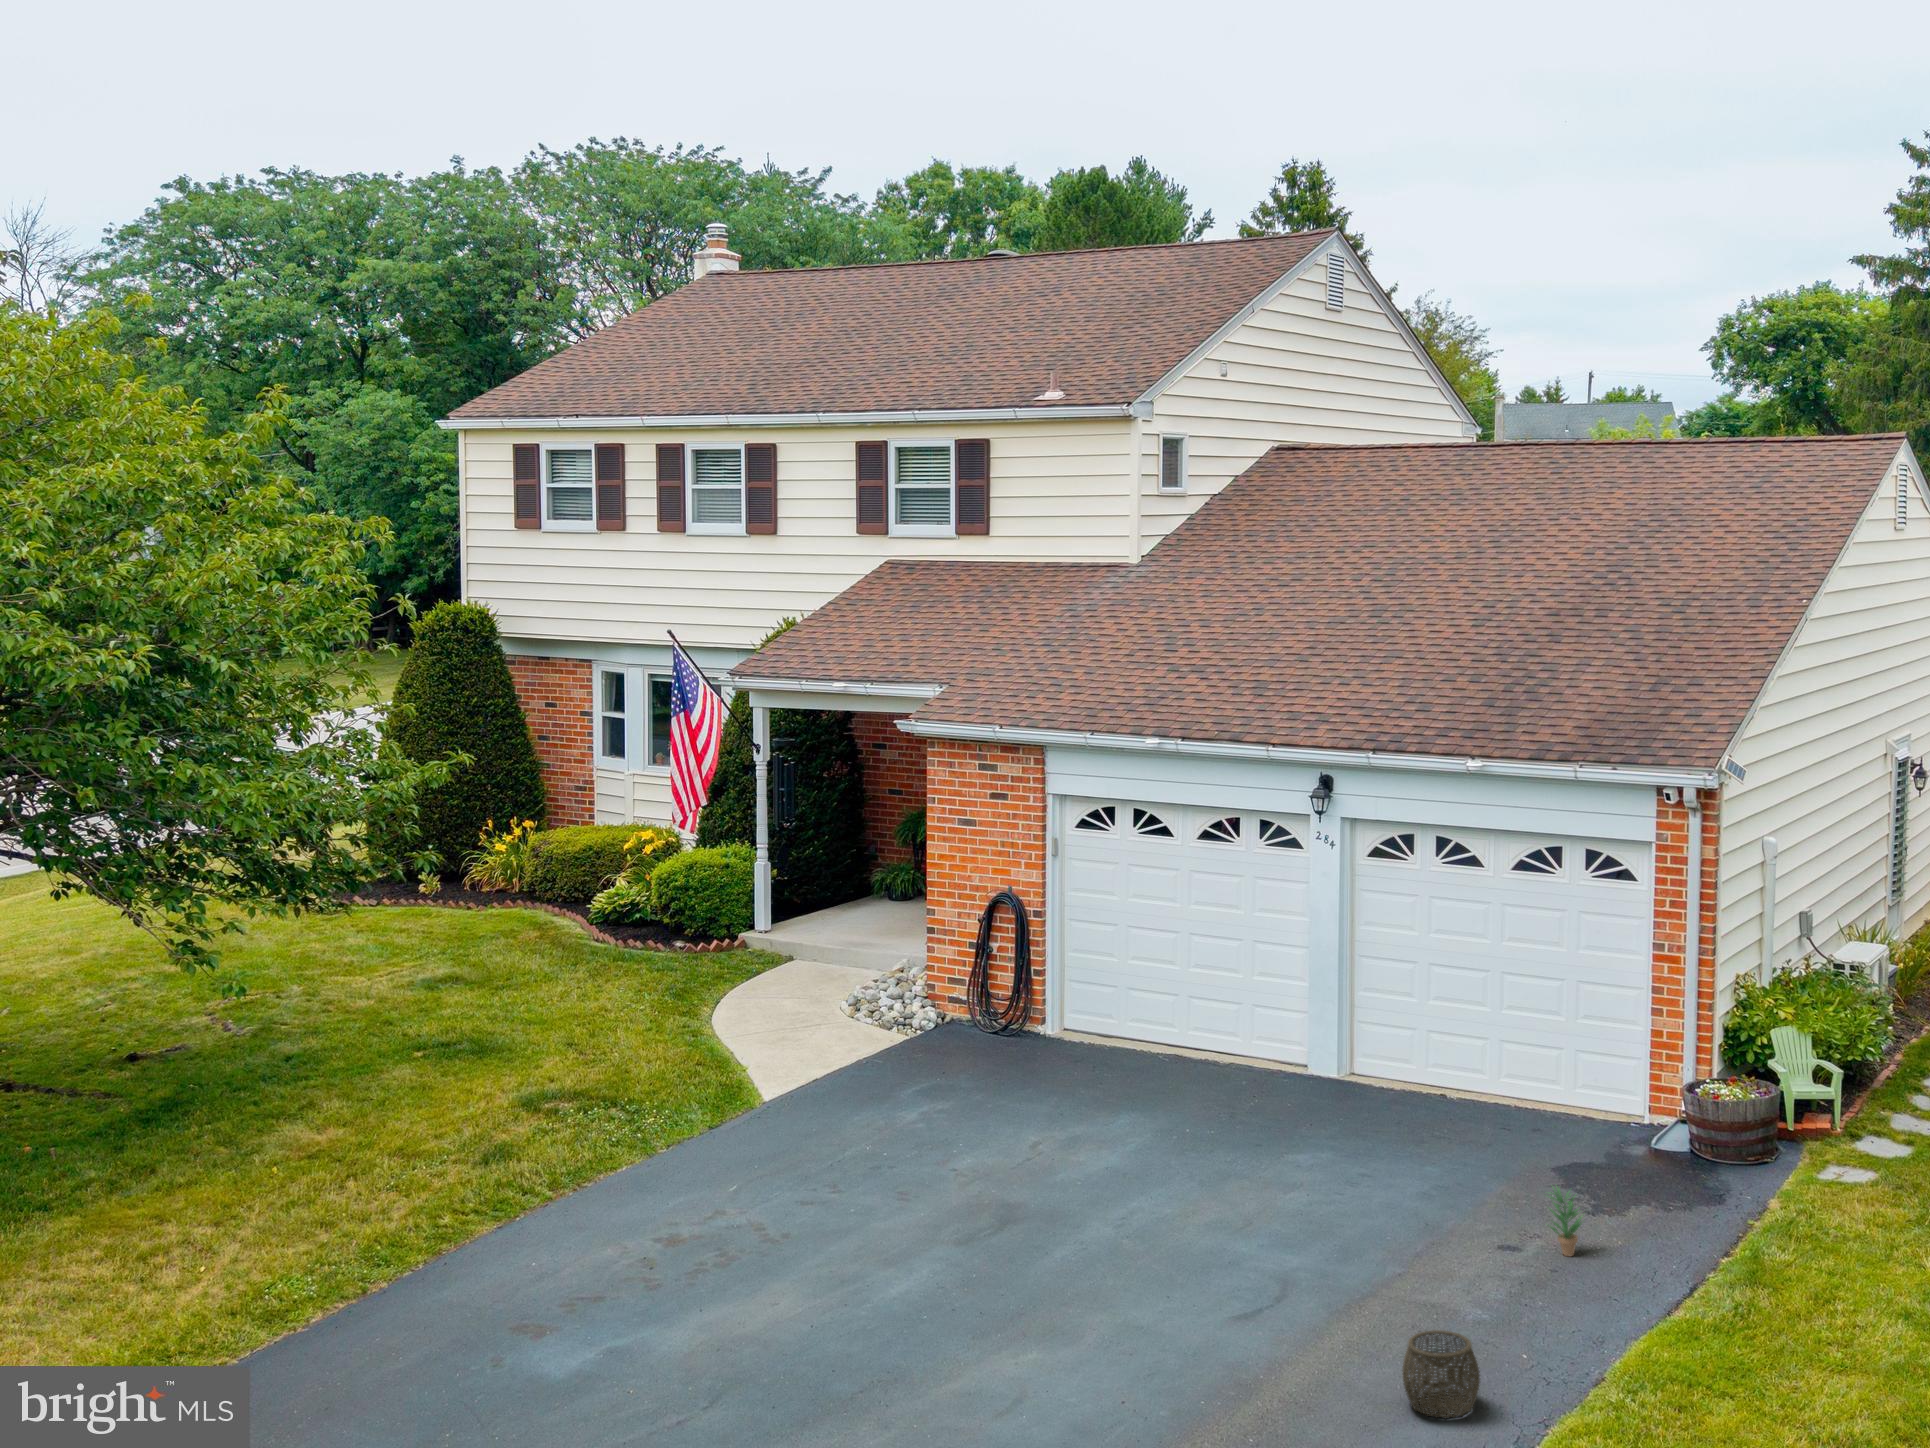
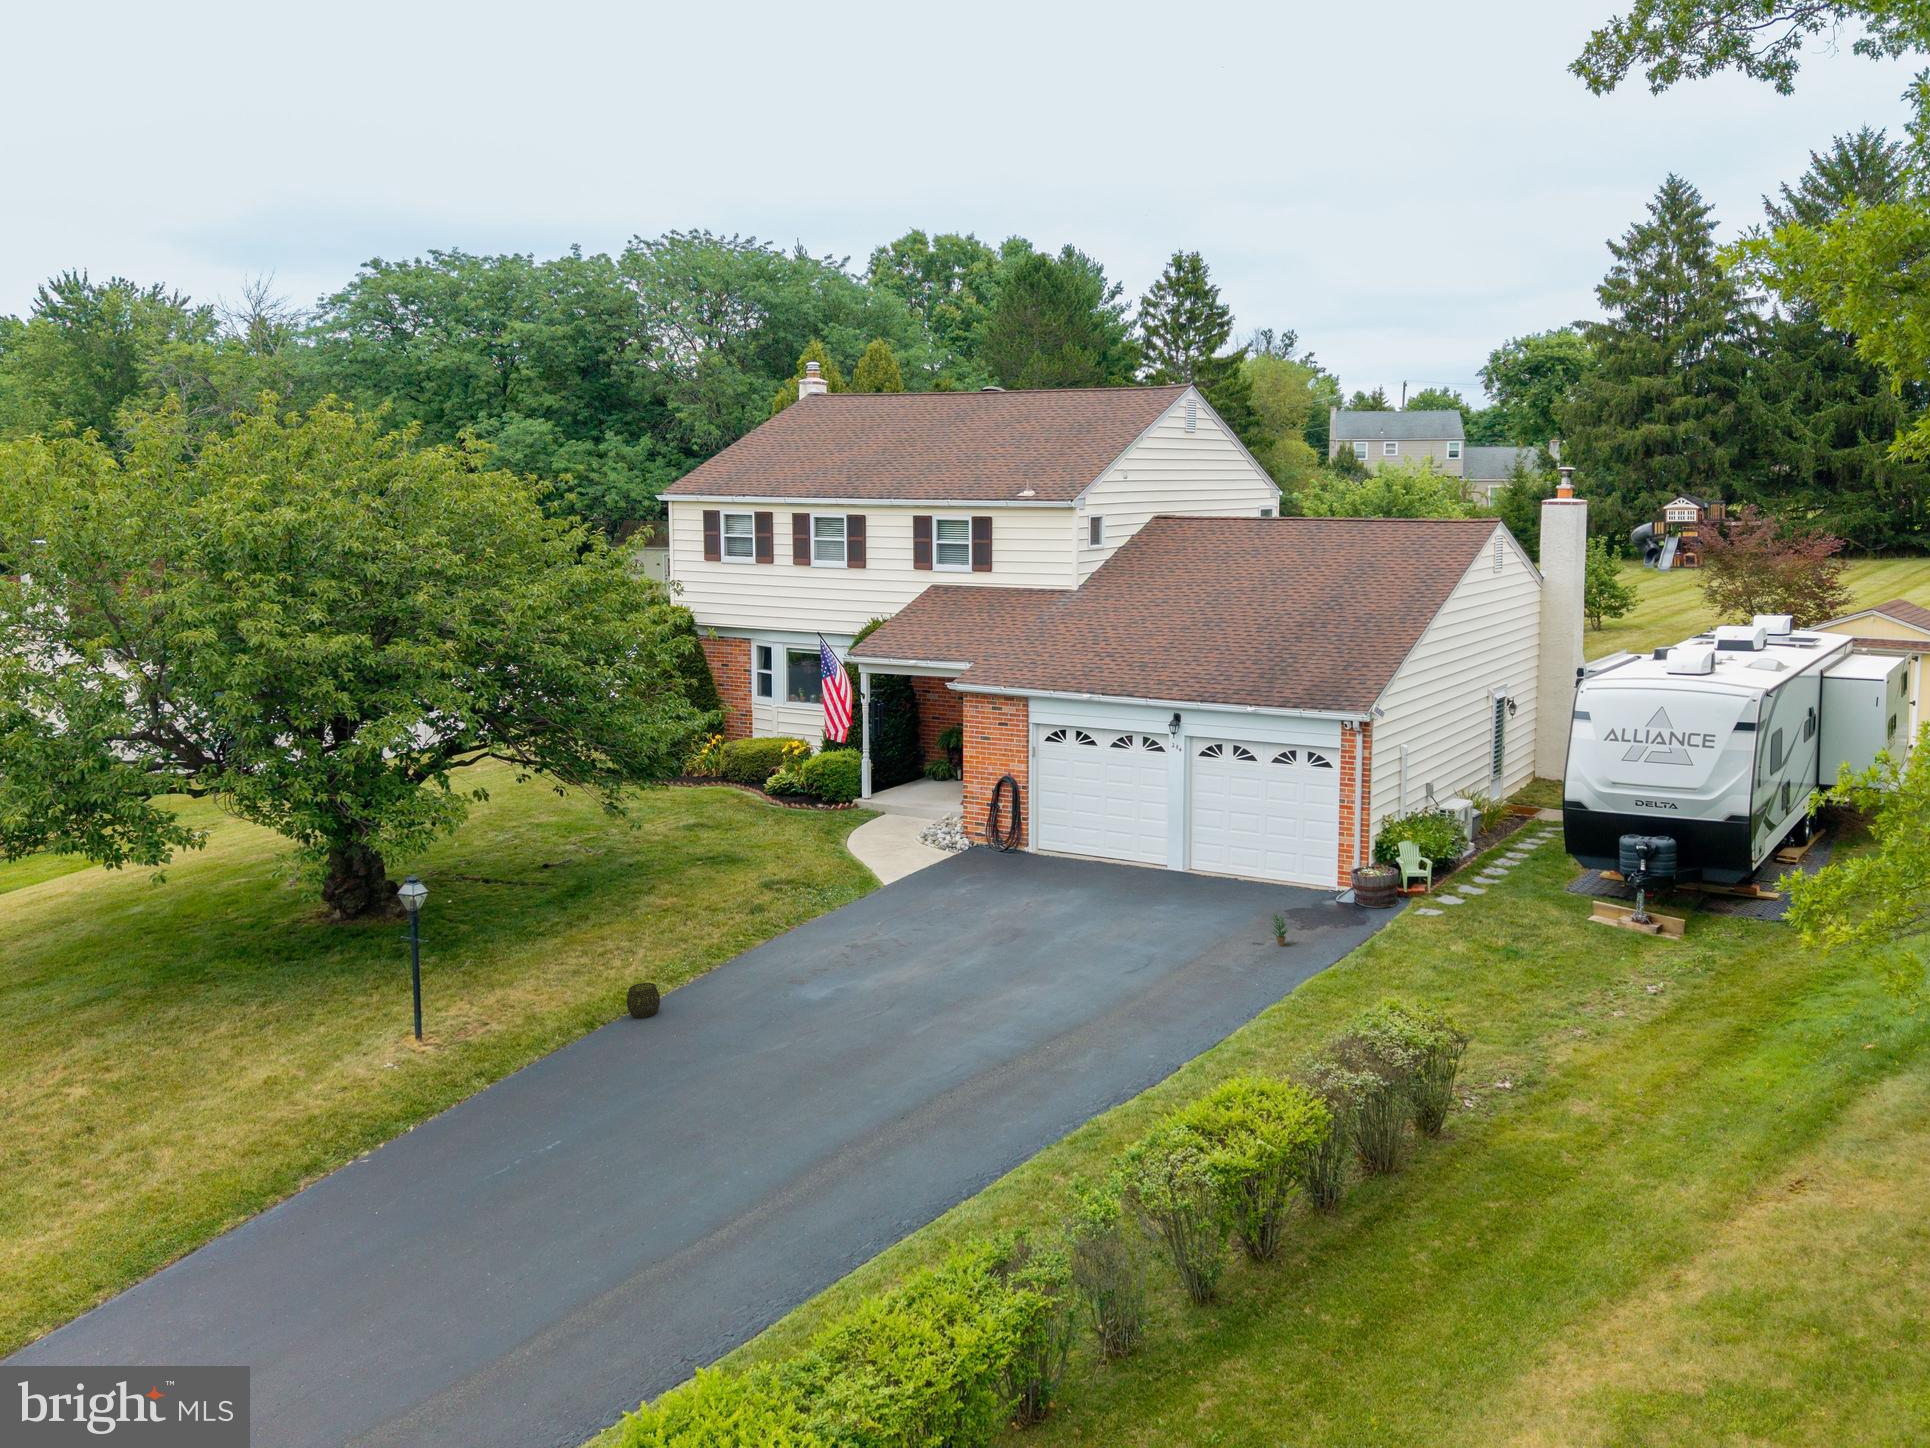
woven basket: present [1402,1330,1480,1418] -> present [627,983,660,1018]

